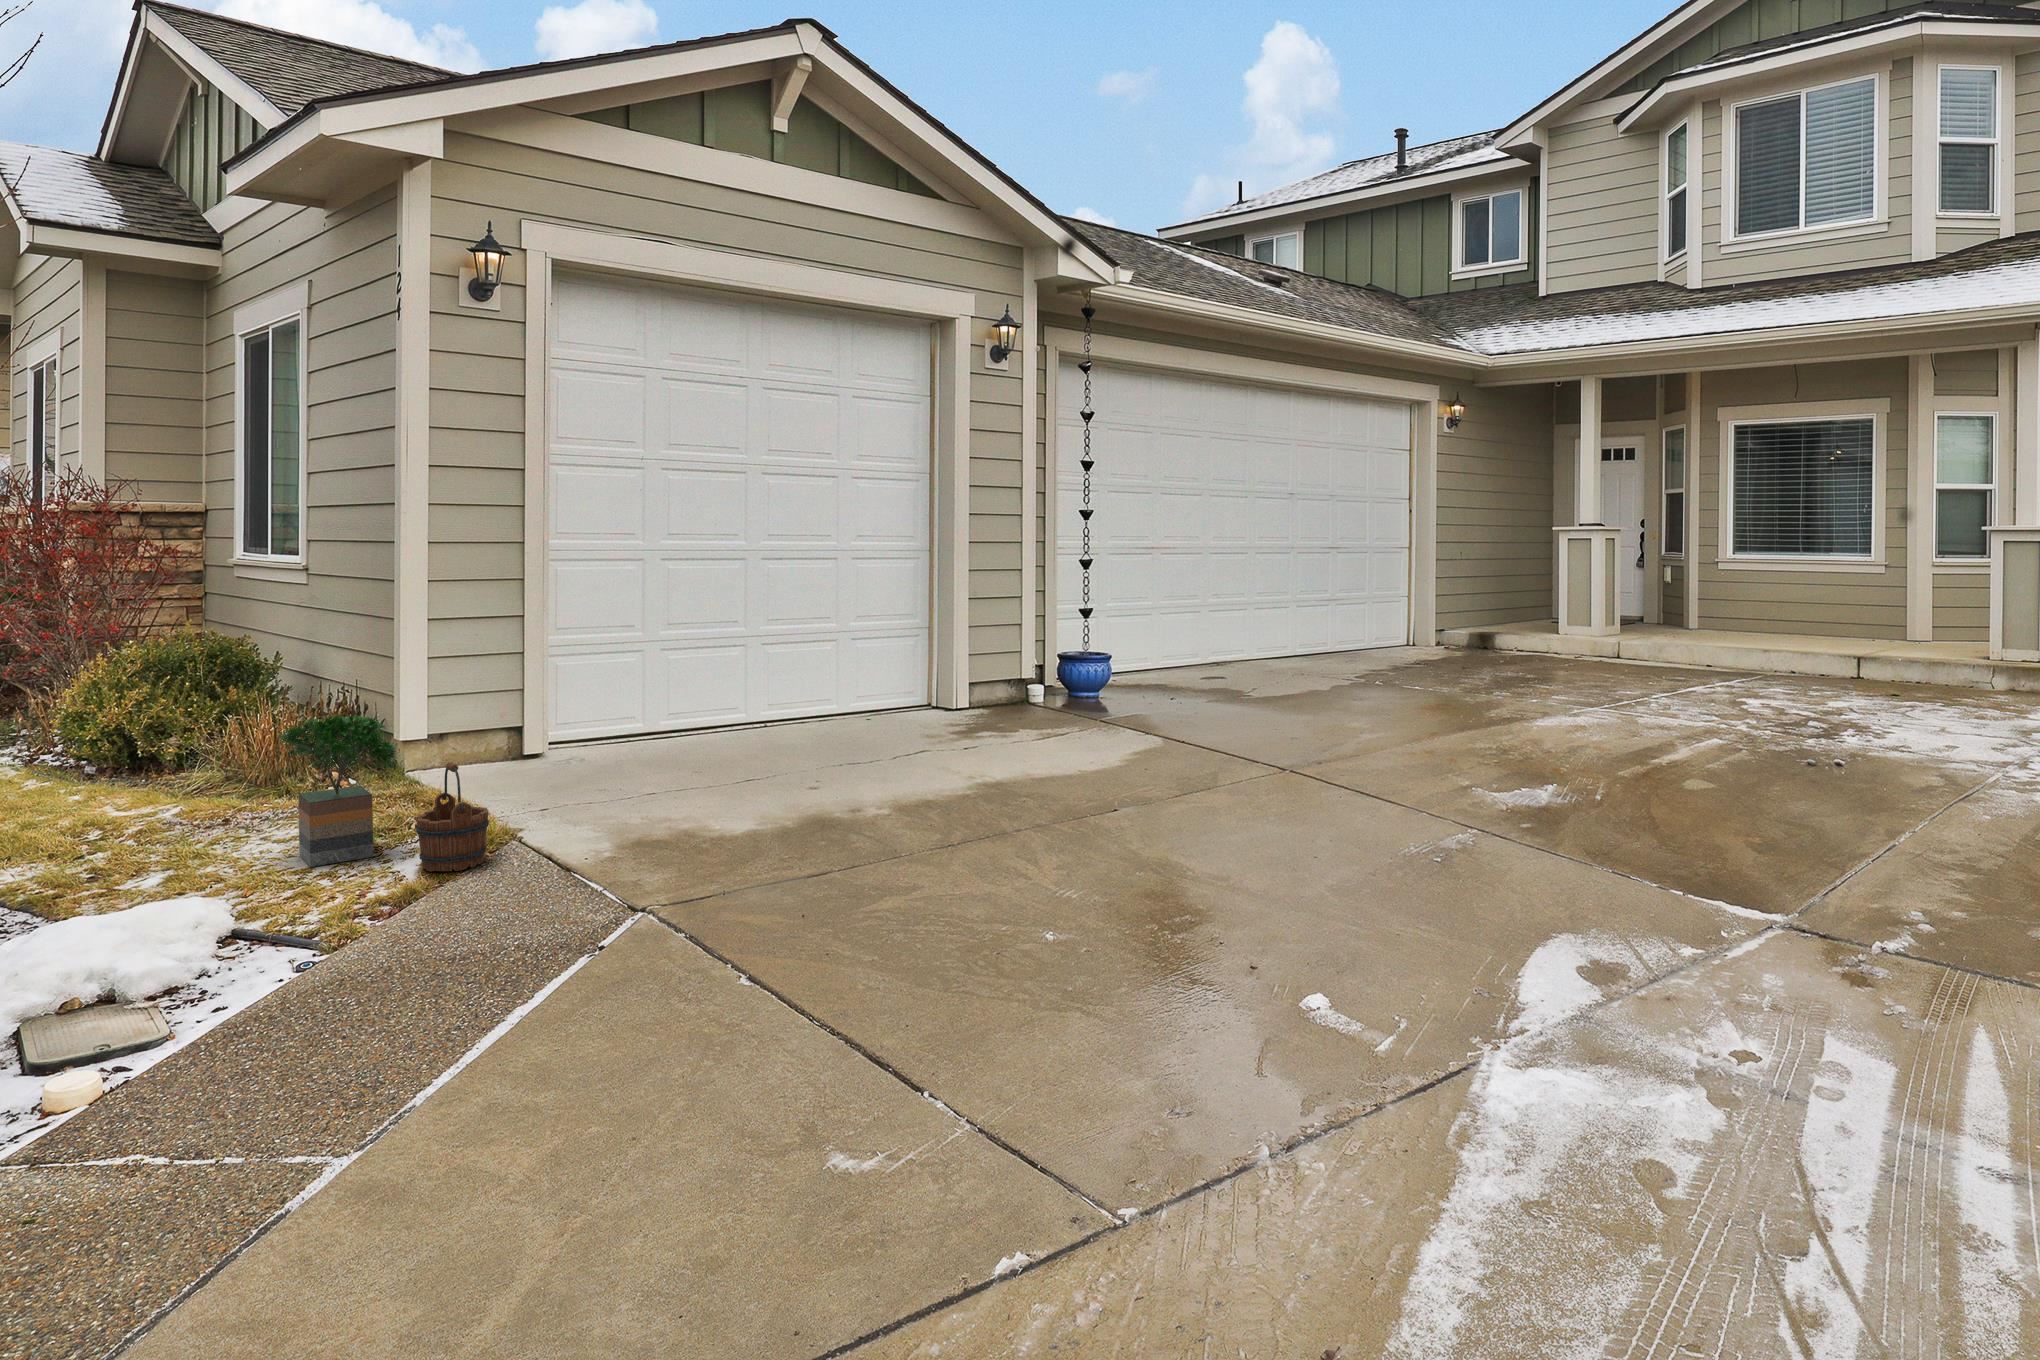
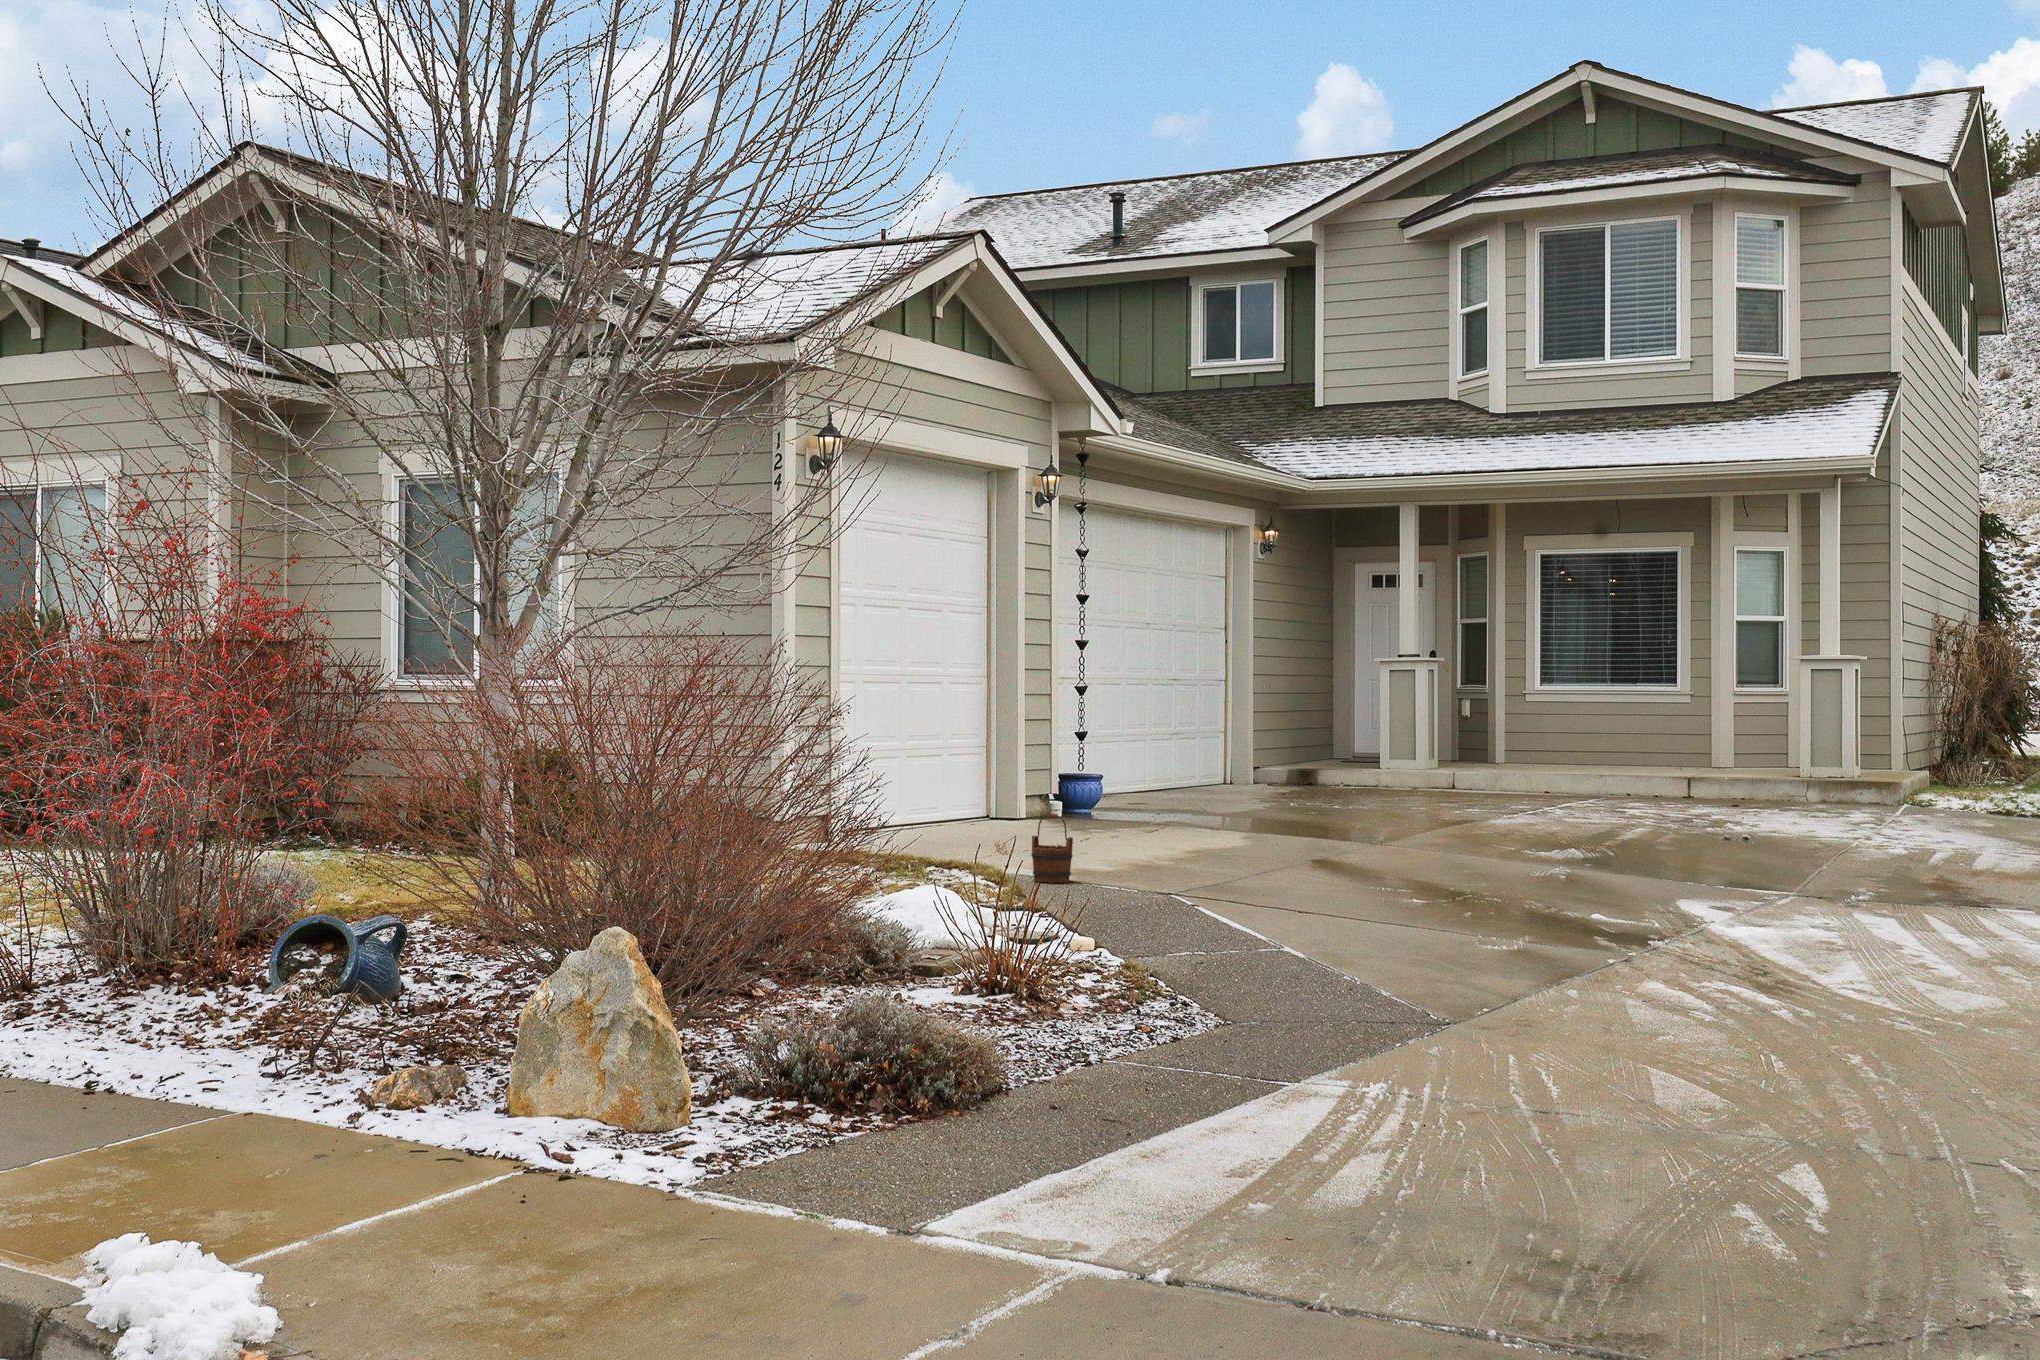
potted tree: present [279,714,397,867] -> none [932,784,1007,883]

